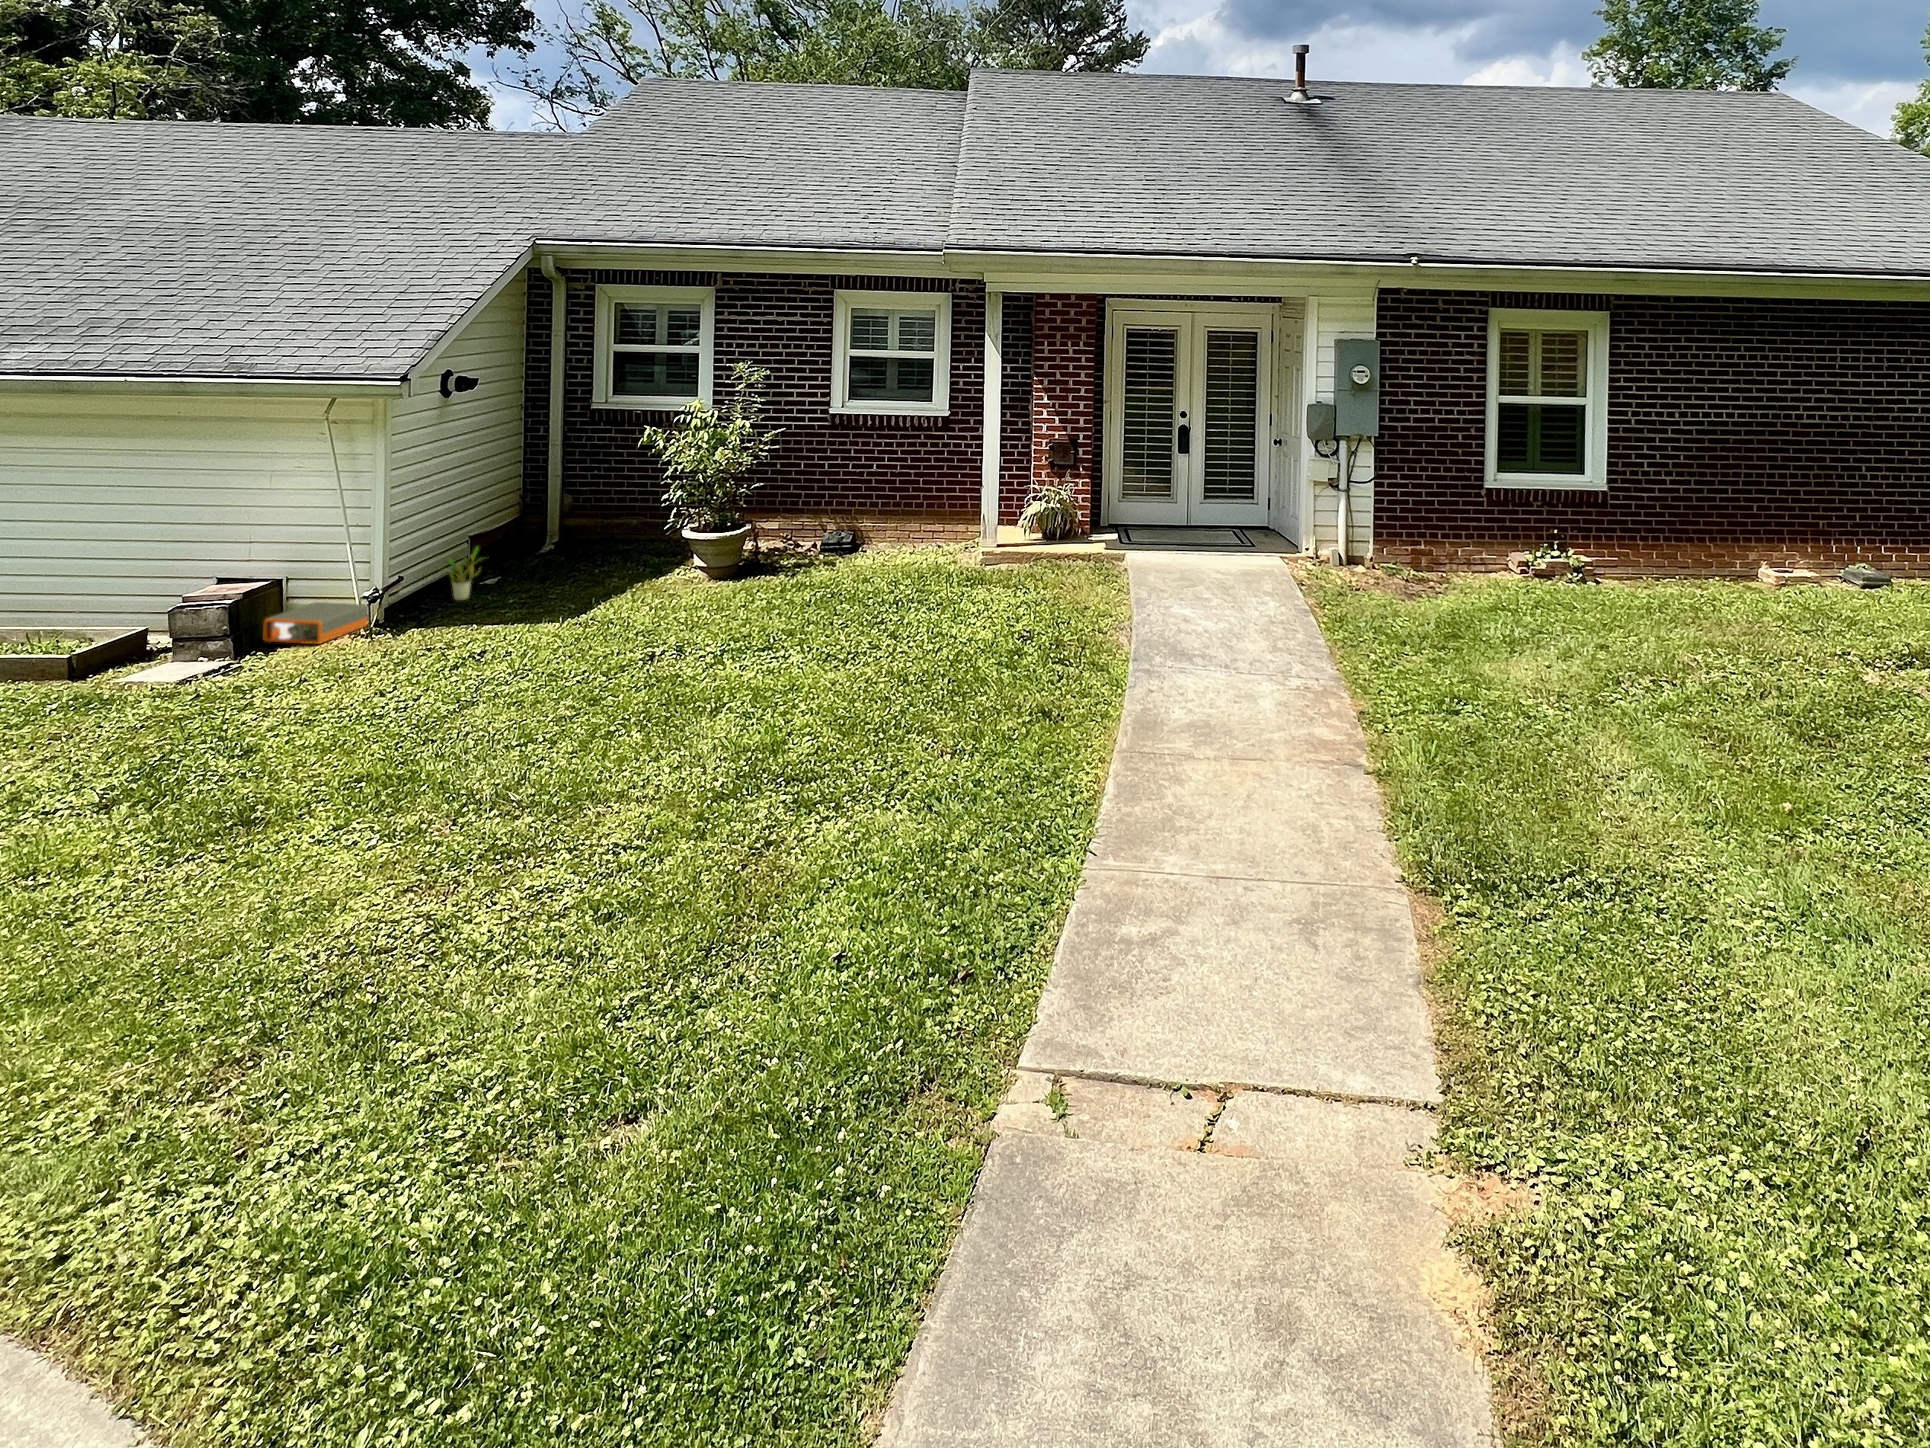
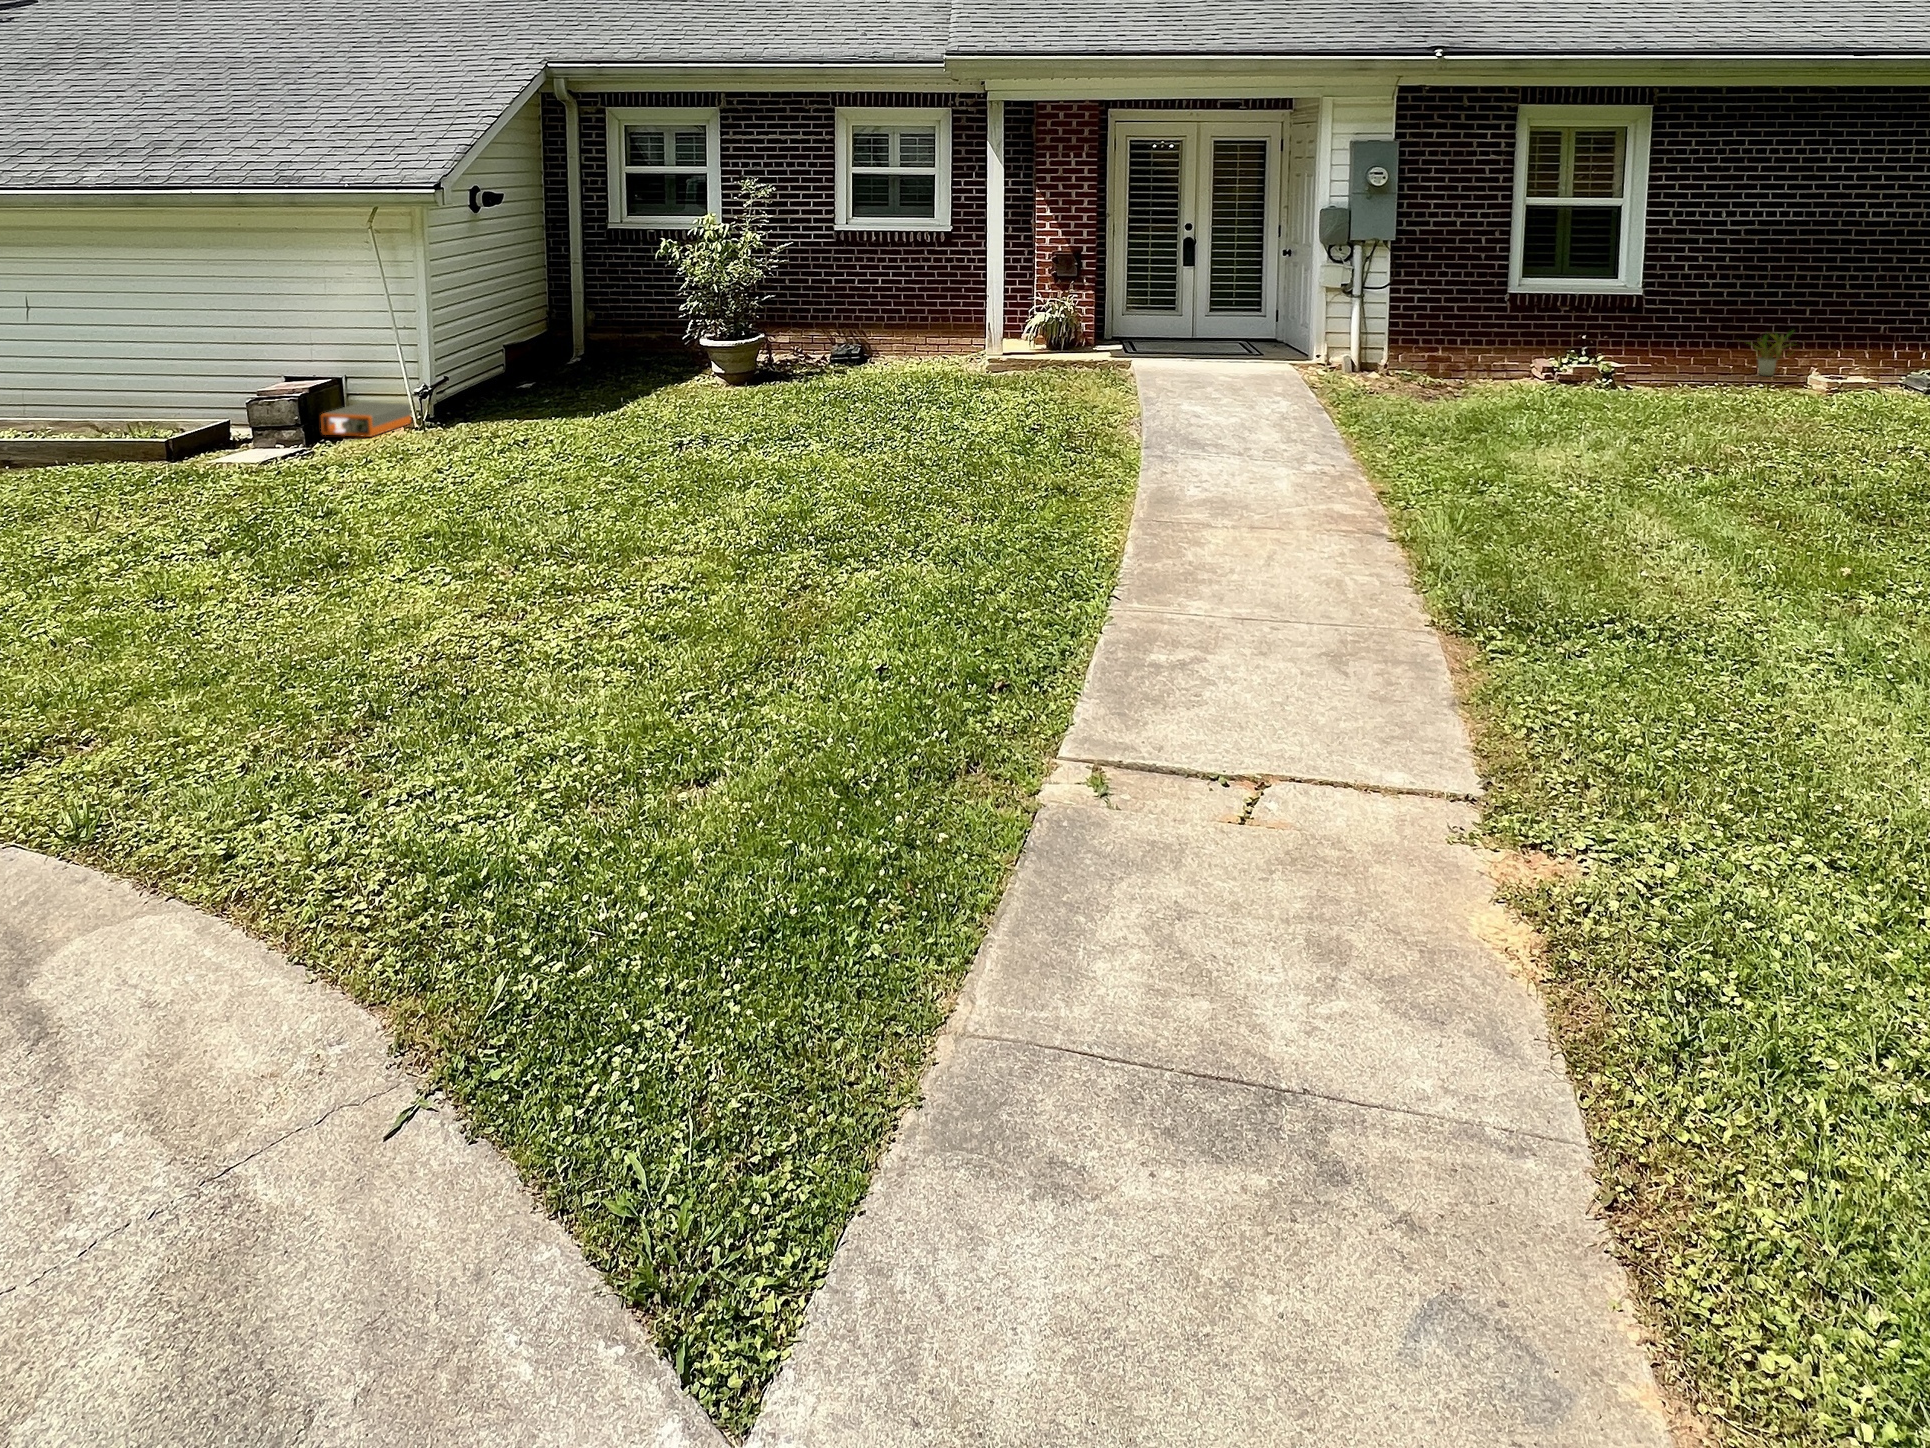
potted plant: present [447,547,482,600] -> present [1749,331,1795,376]

